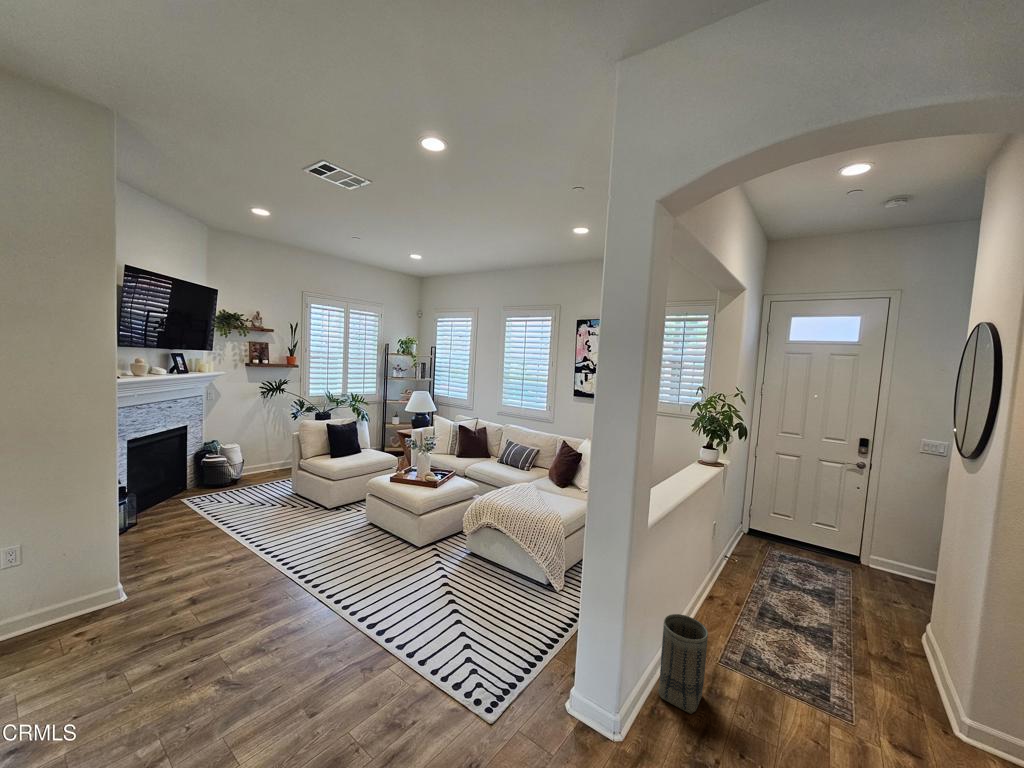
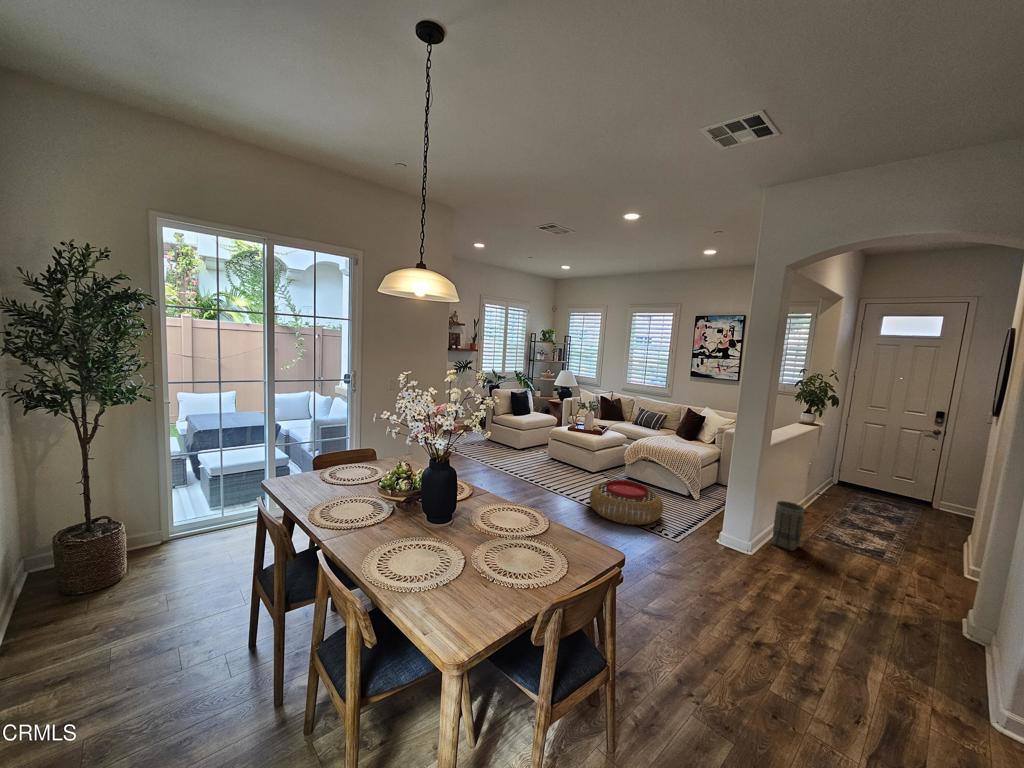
pouf: none [360,578,489,682] -> present [589,480,663,525]

